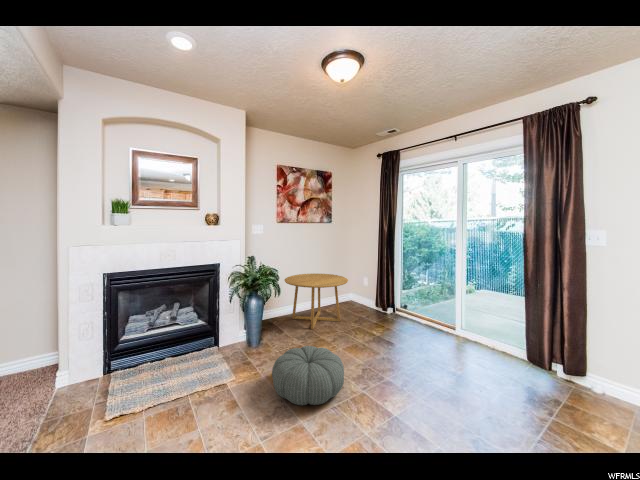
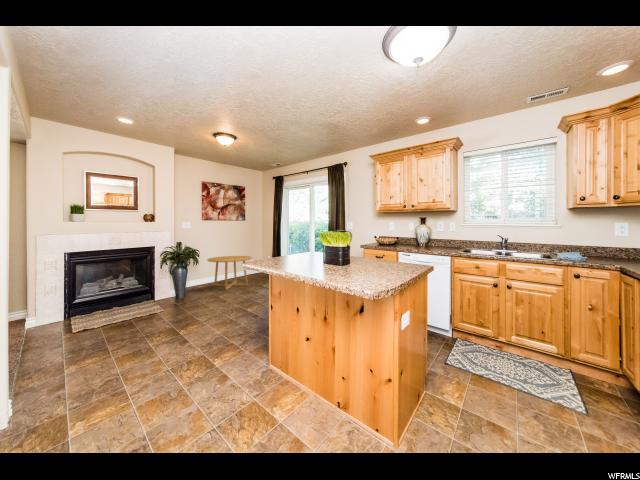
pouf: present [272,346,344,405] -> none [186,292,232,318]

